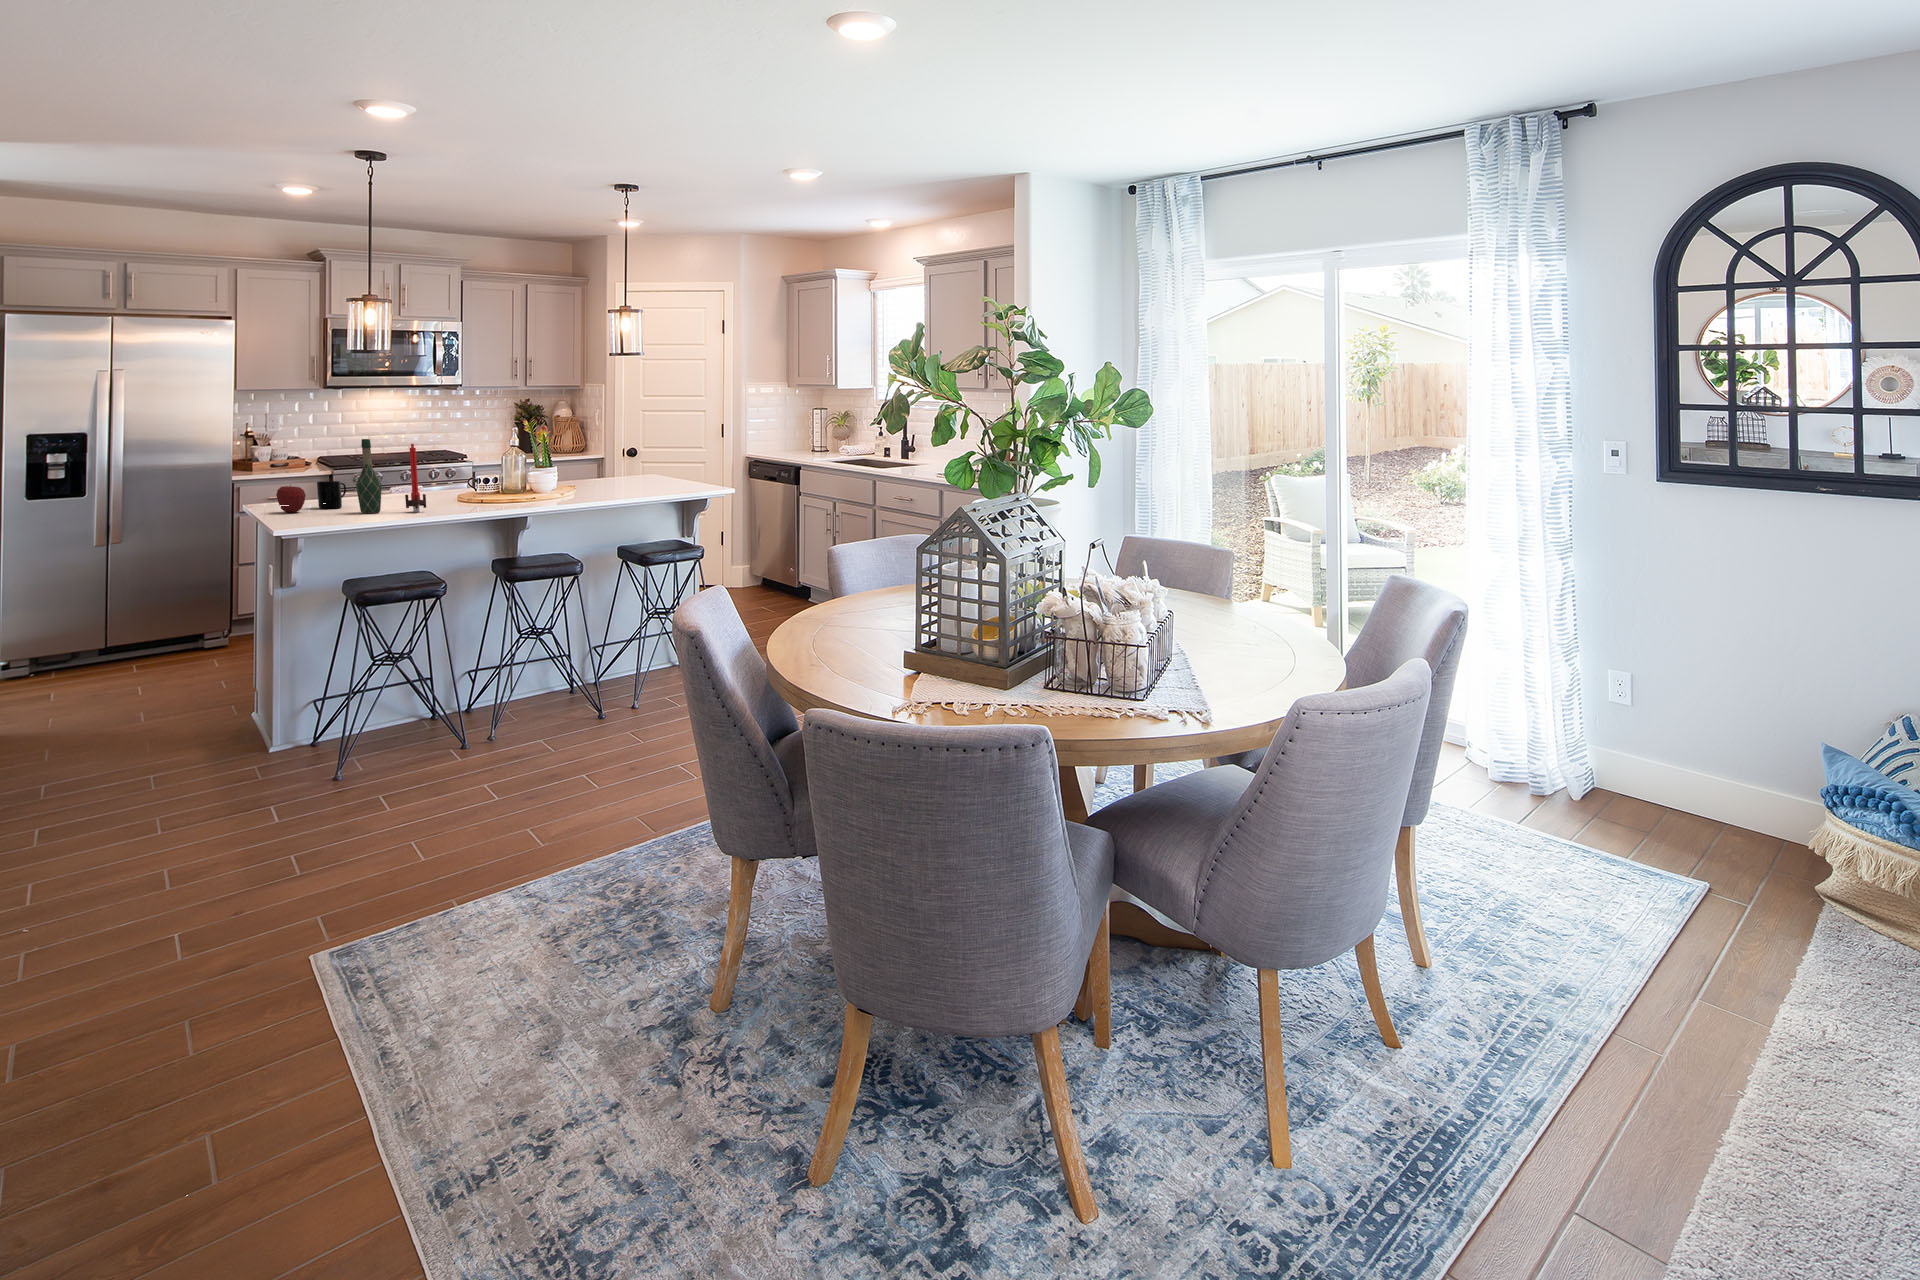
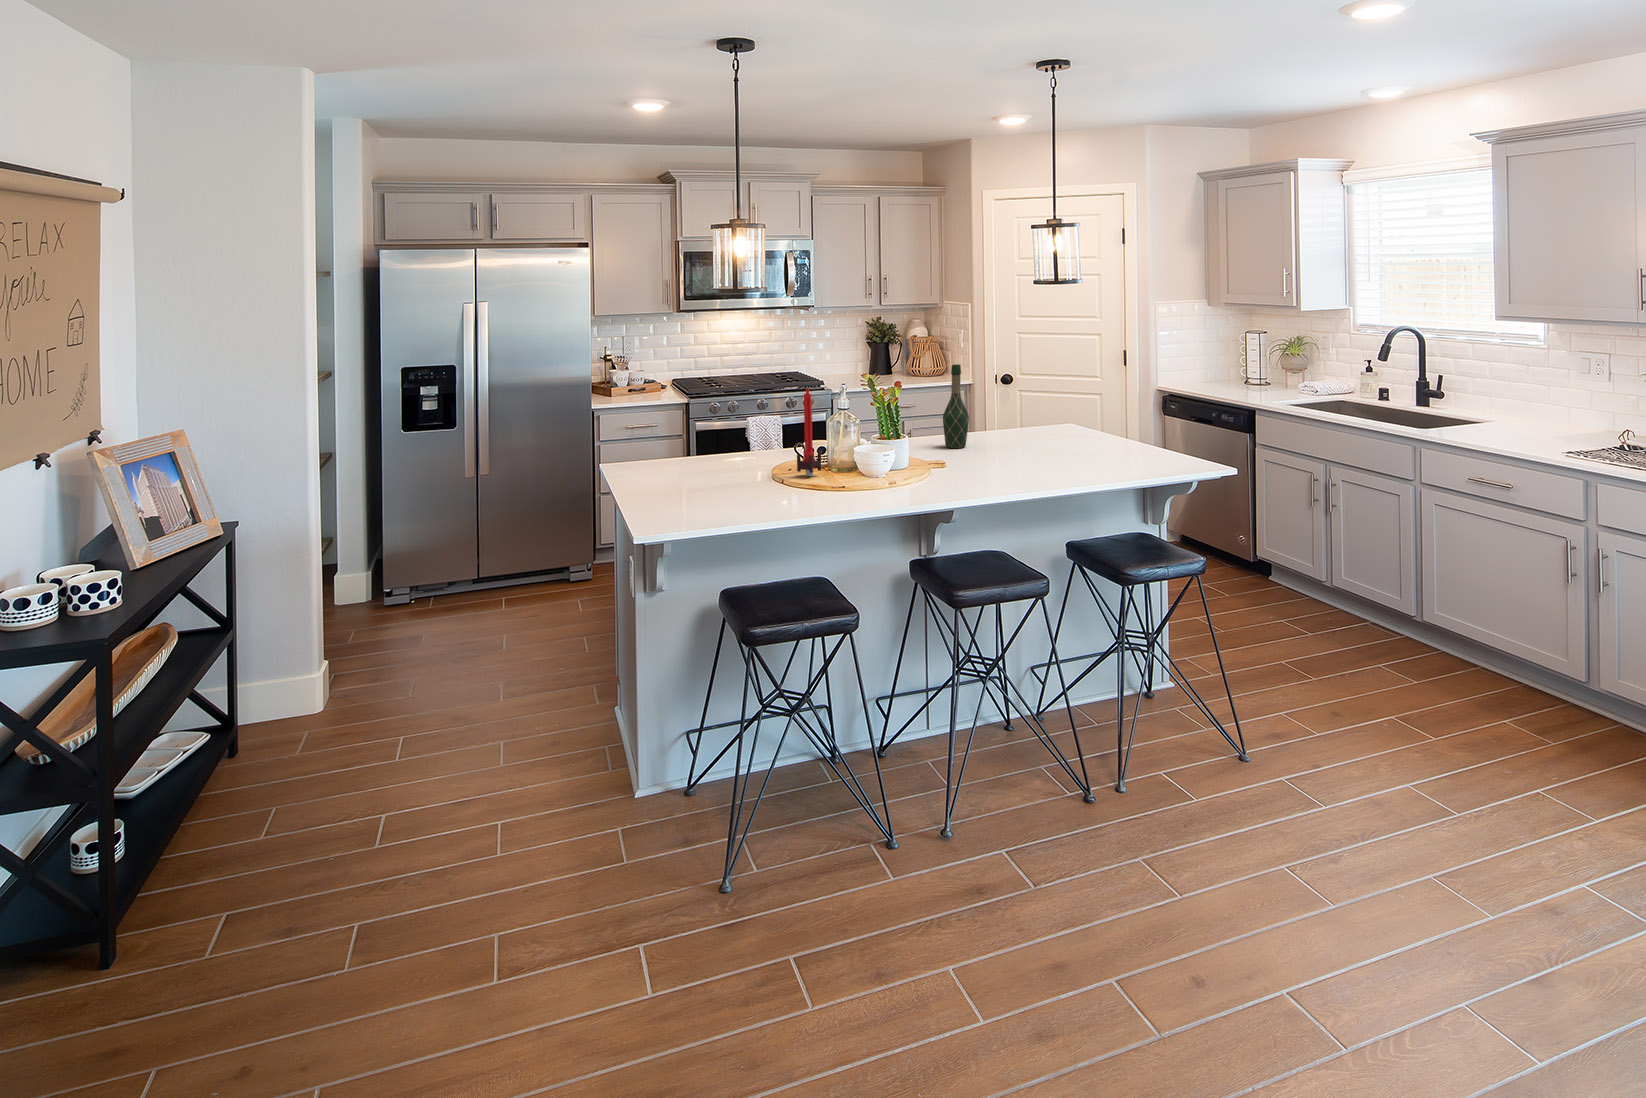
wine bottle: present [356,439,382,513] -> present [943,364,969,448]
mug: present [317,481,346,508] -> none [690,432,722,467]
apple: present [276,485,306,512] -> none [645,440,678,475]

